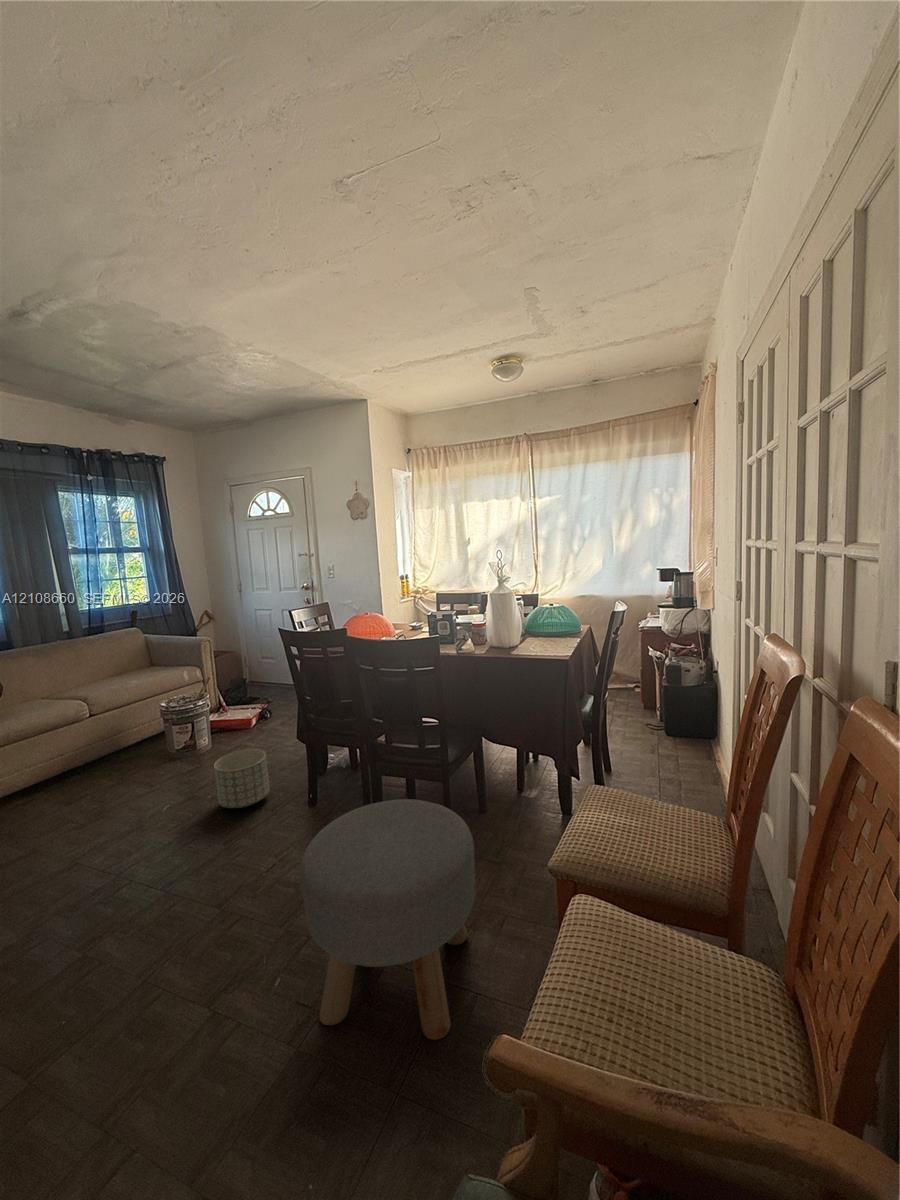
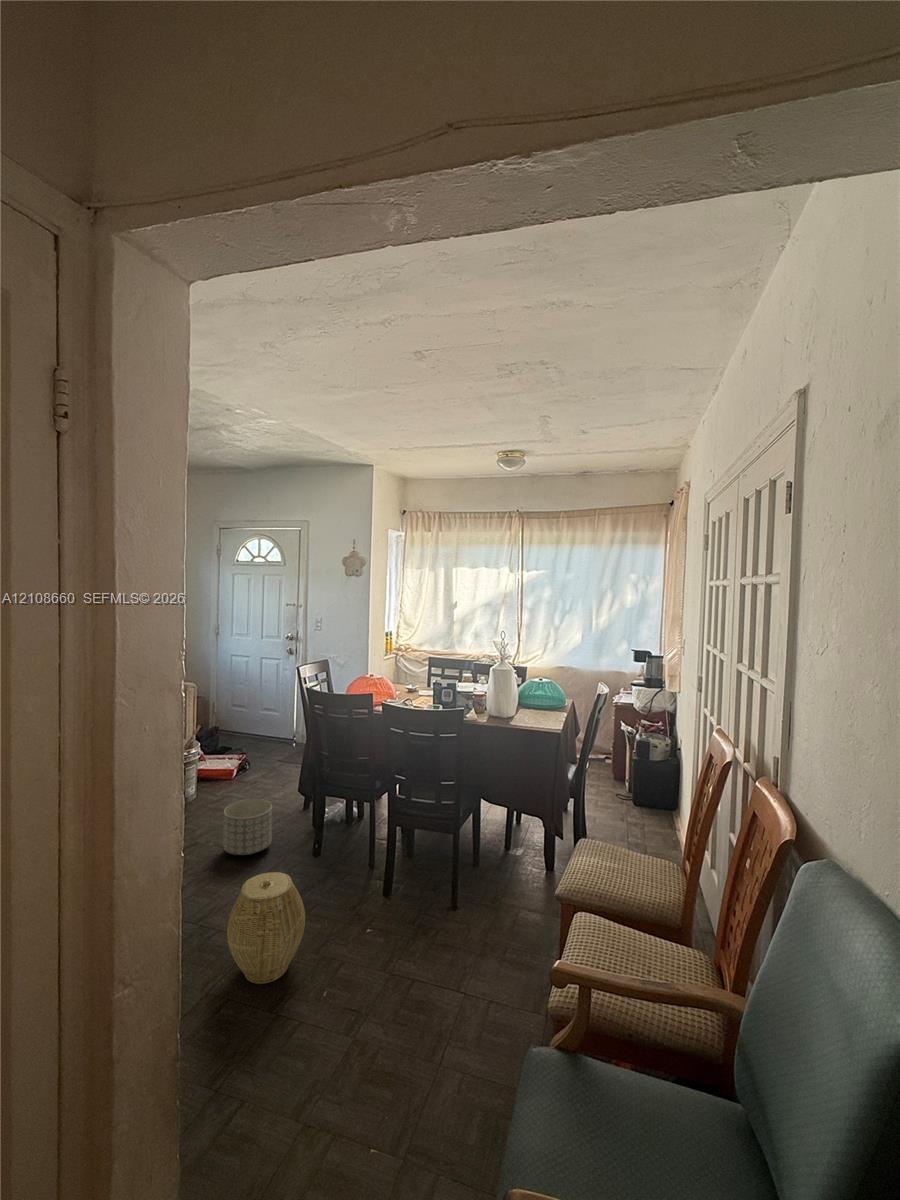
ottoman: present [301,799,475,1040] -> none [355,847,494,1039]
woven basket: none [172,835,267,962] -> present [227,872,305,984]

